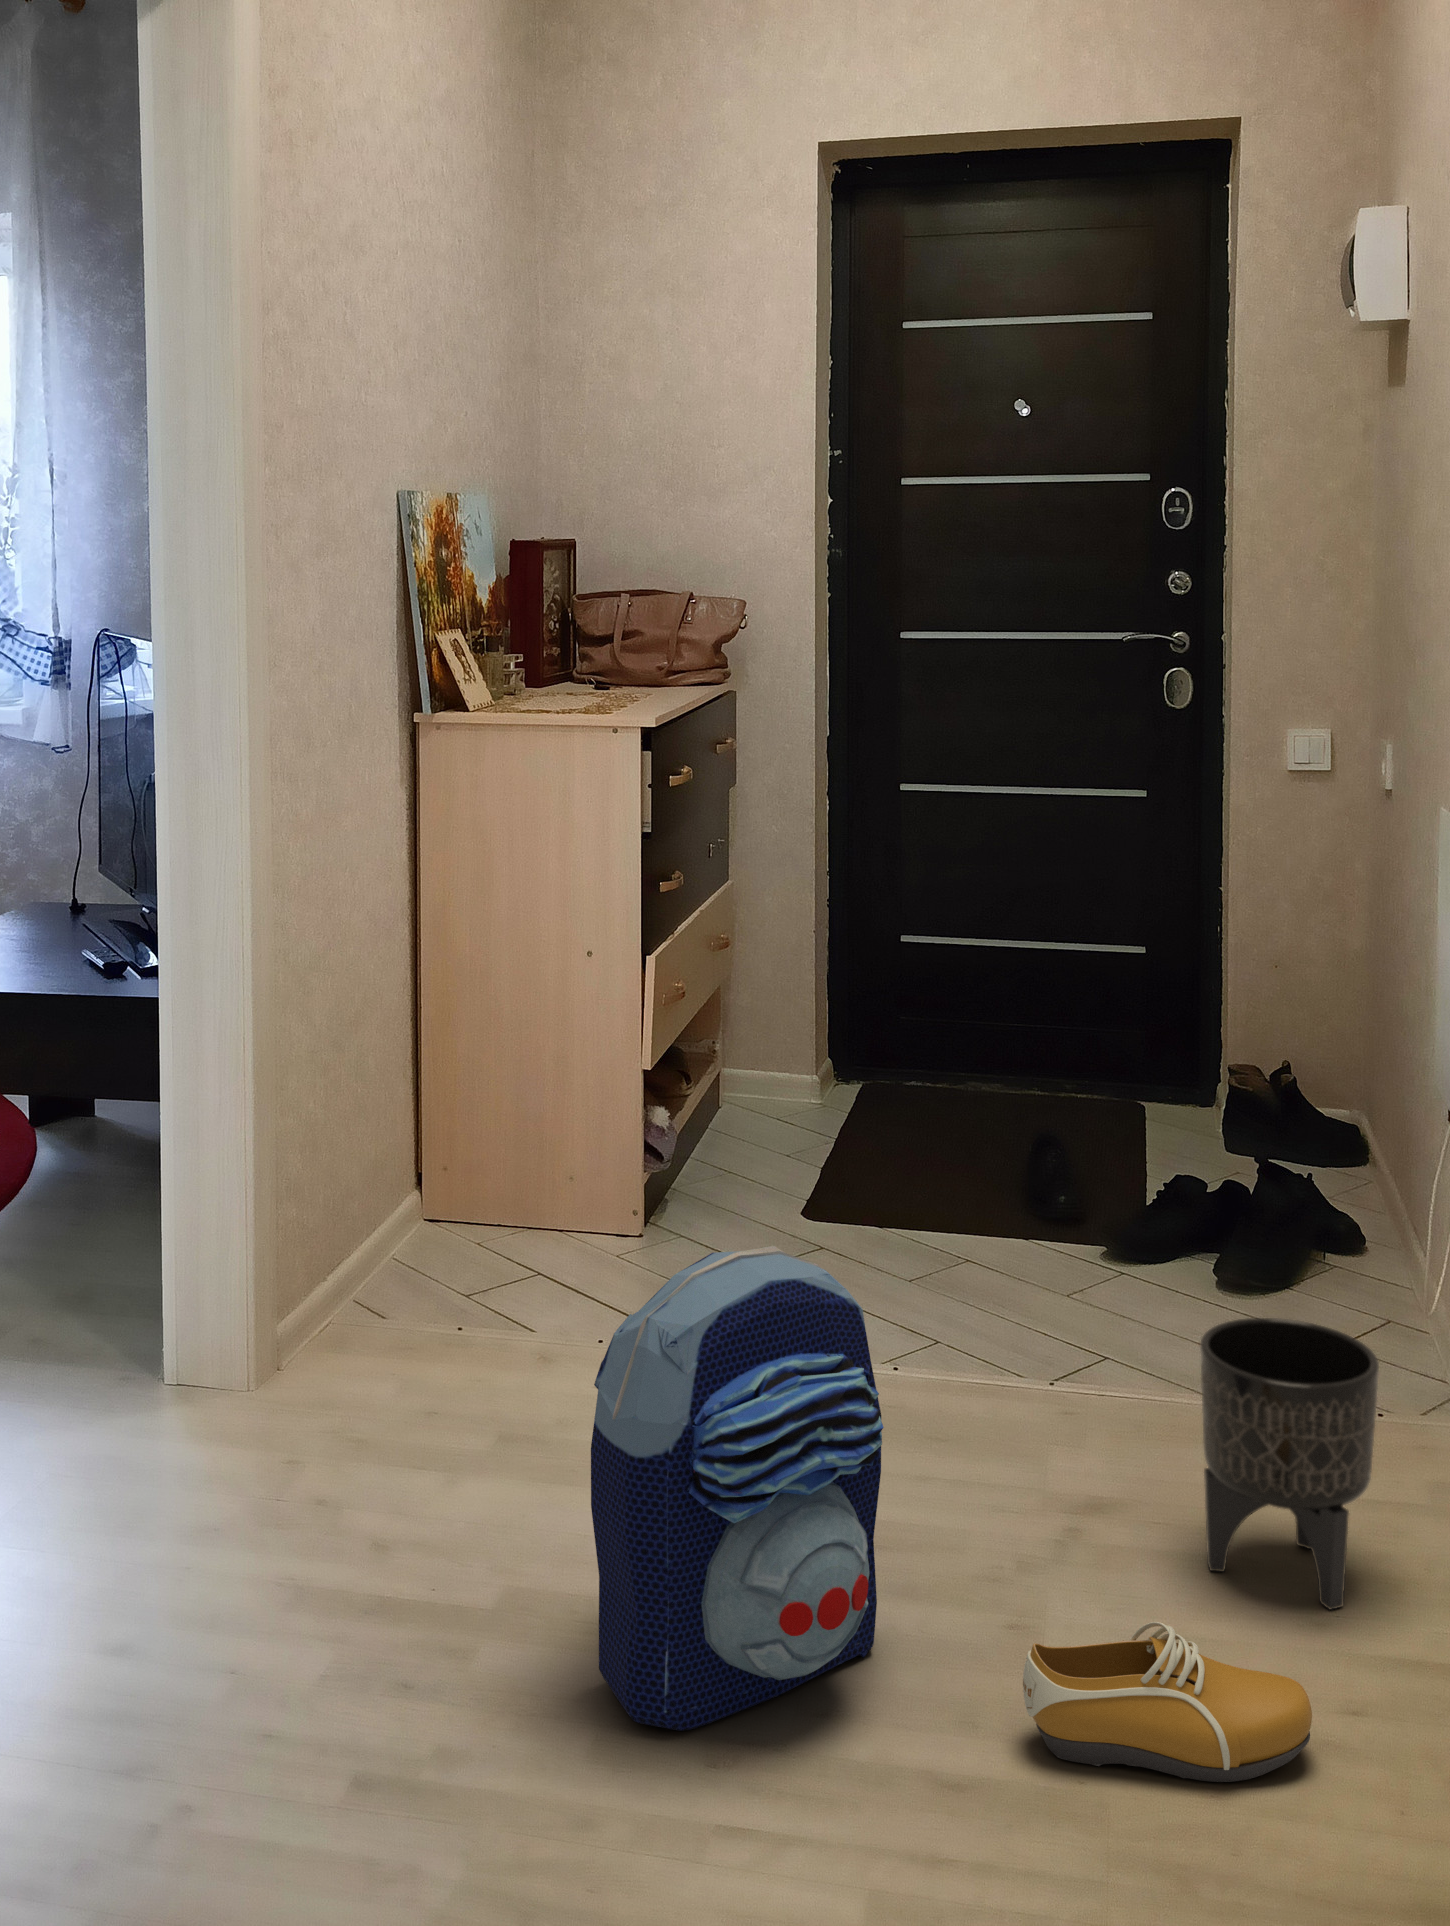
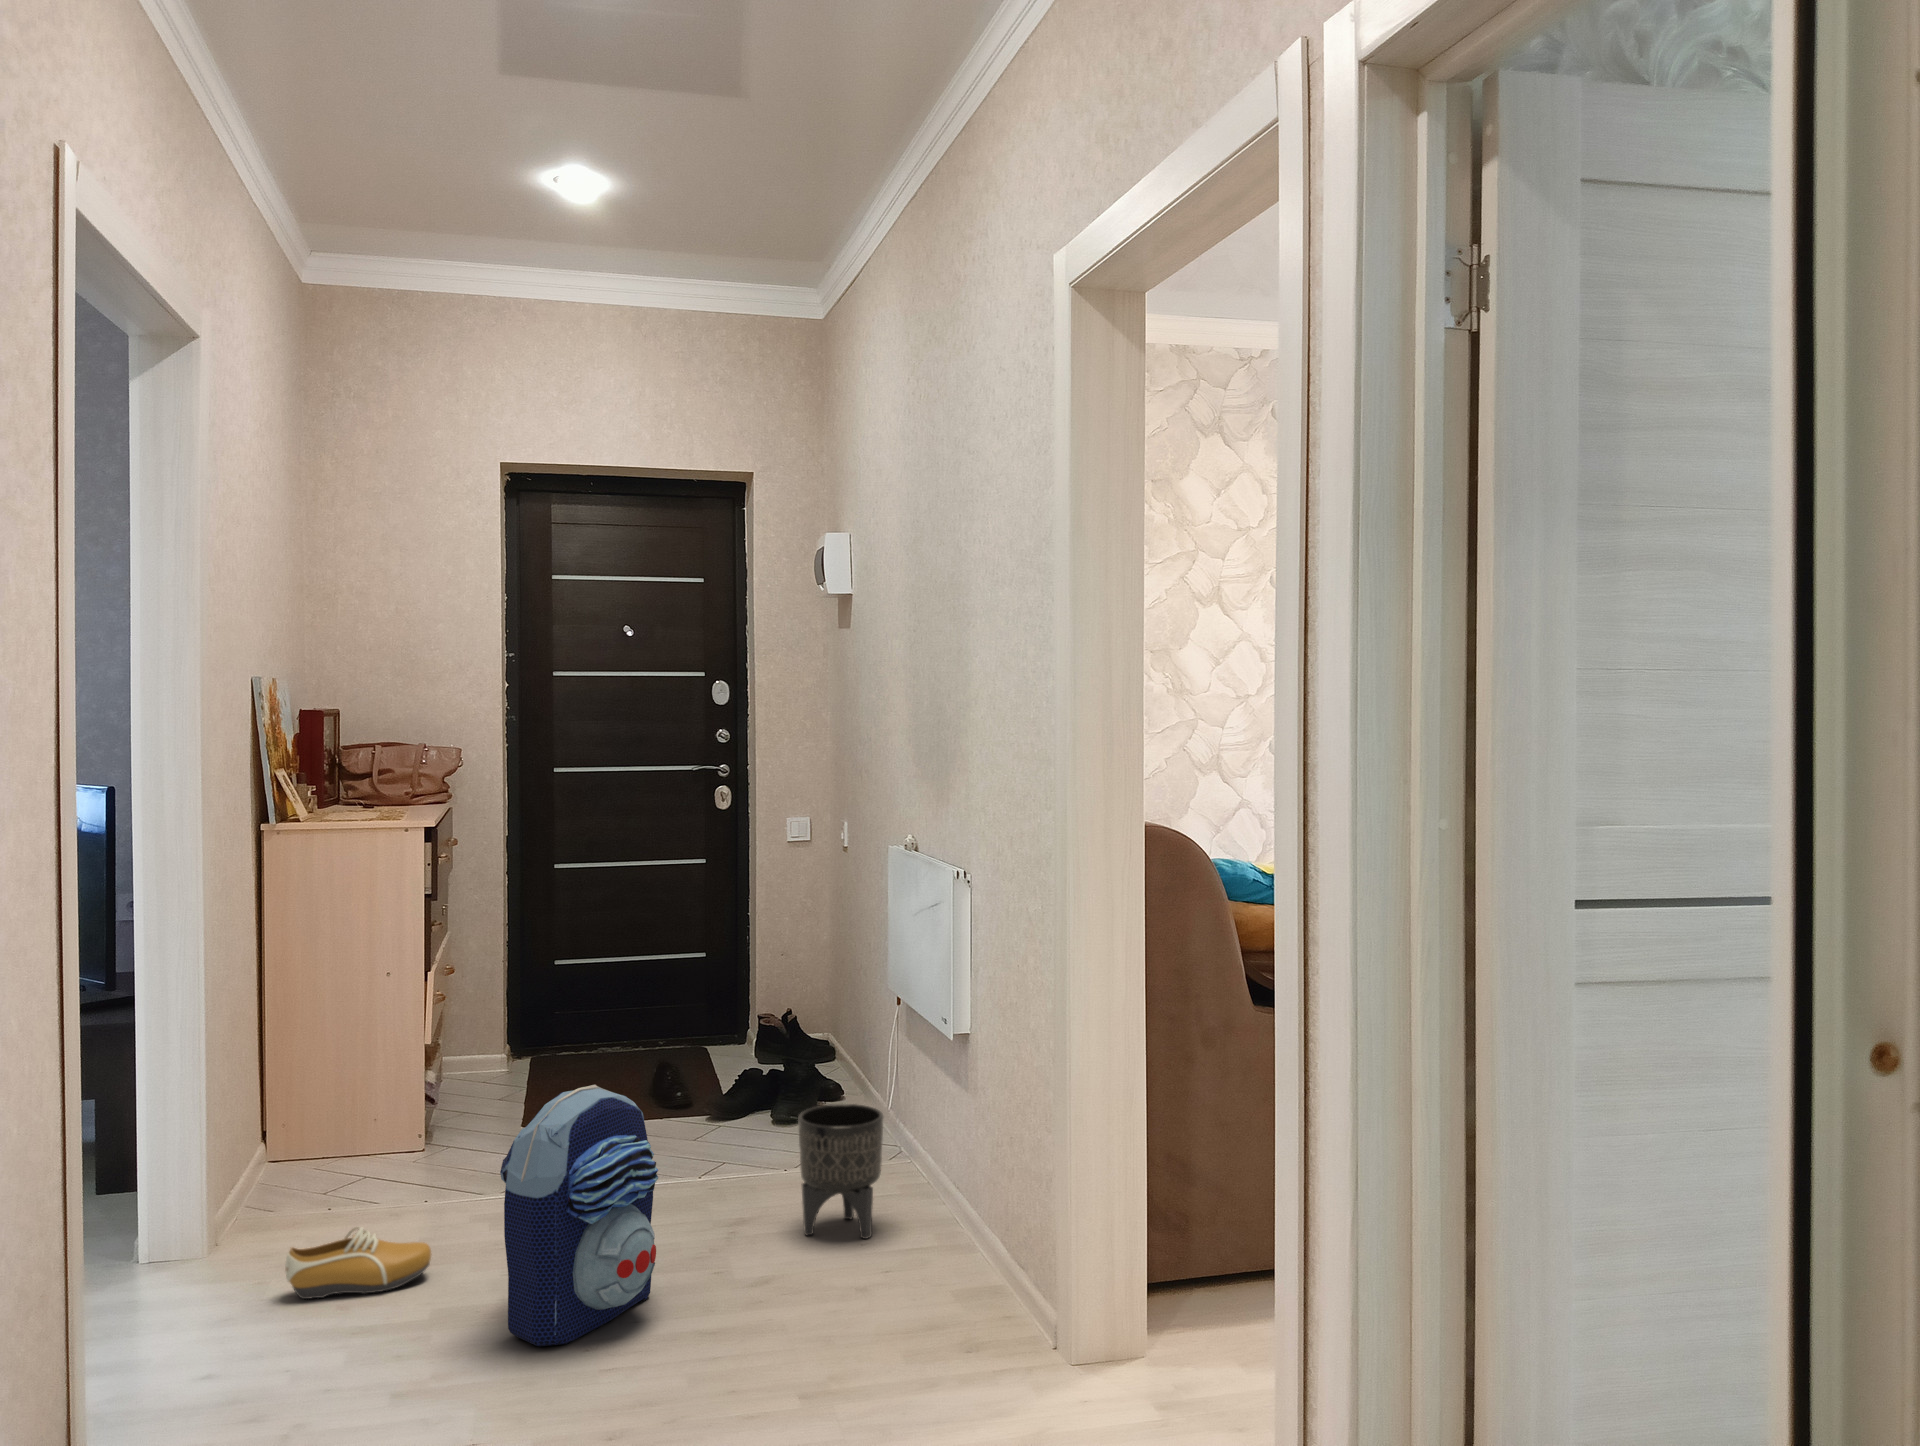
shoe: present [1023,1622,1312,1782] -> present [285,1227,431,1299]

